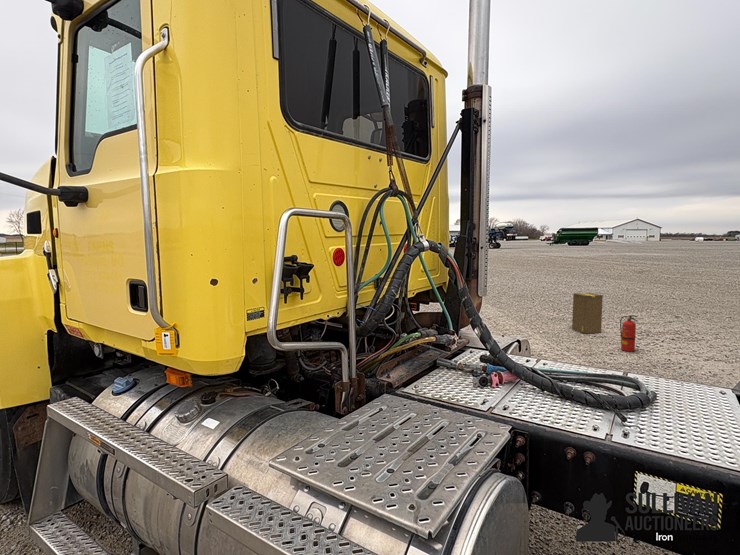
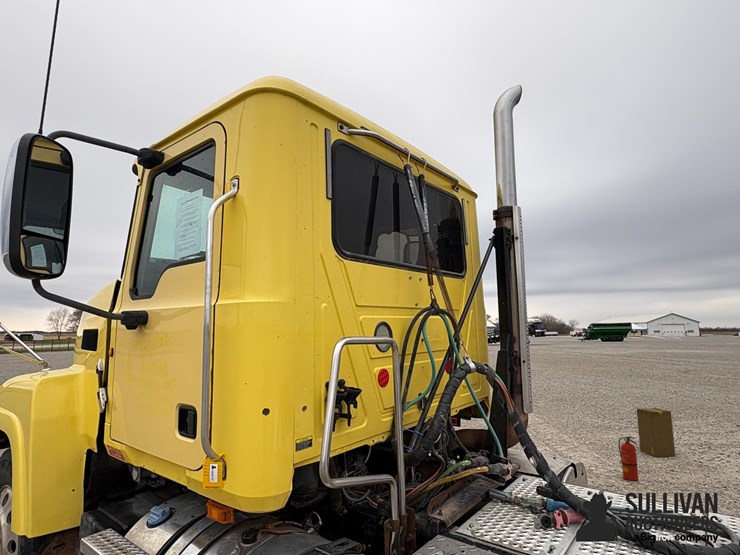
fire extinguisher: present [620,315,638,351] -> present [619,437,638,481]

